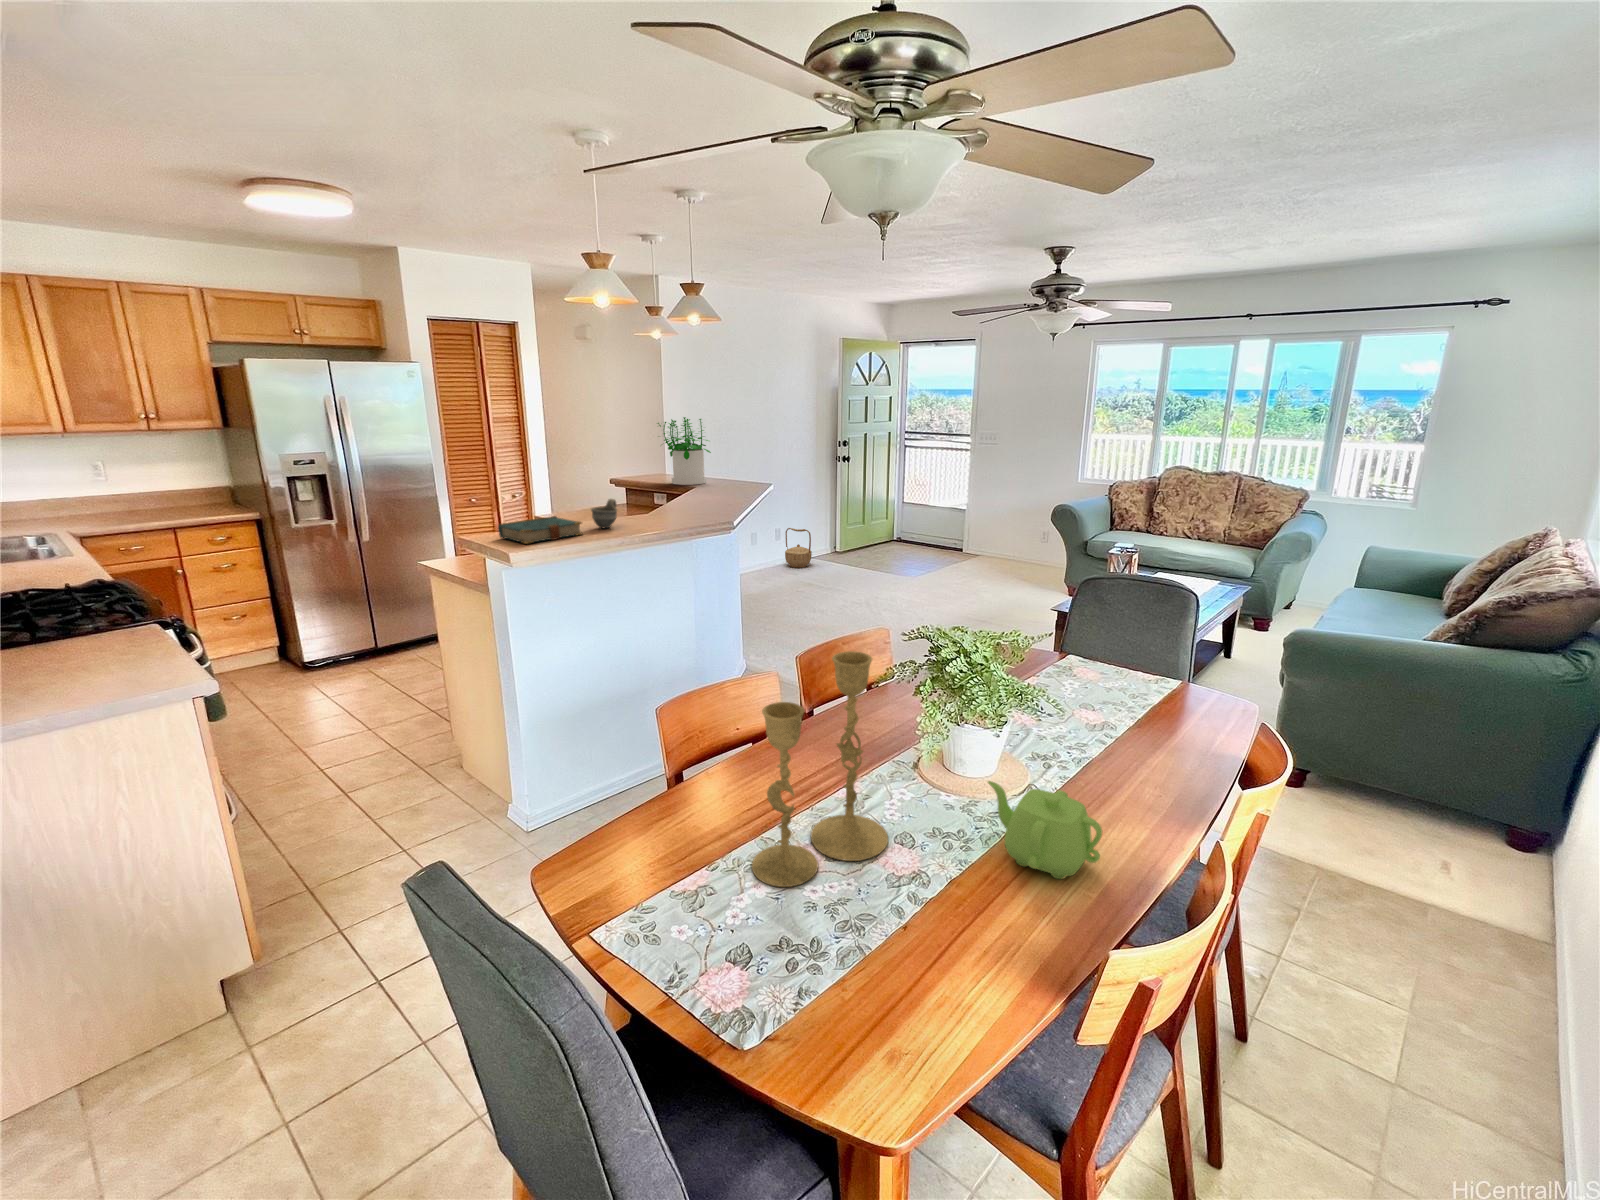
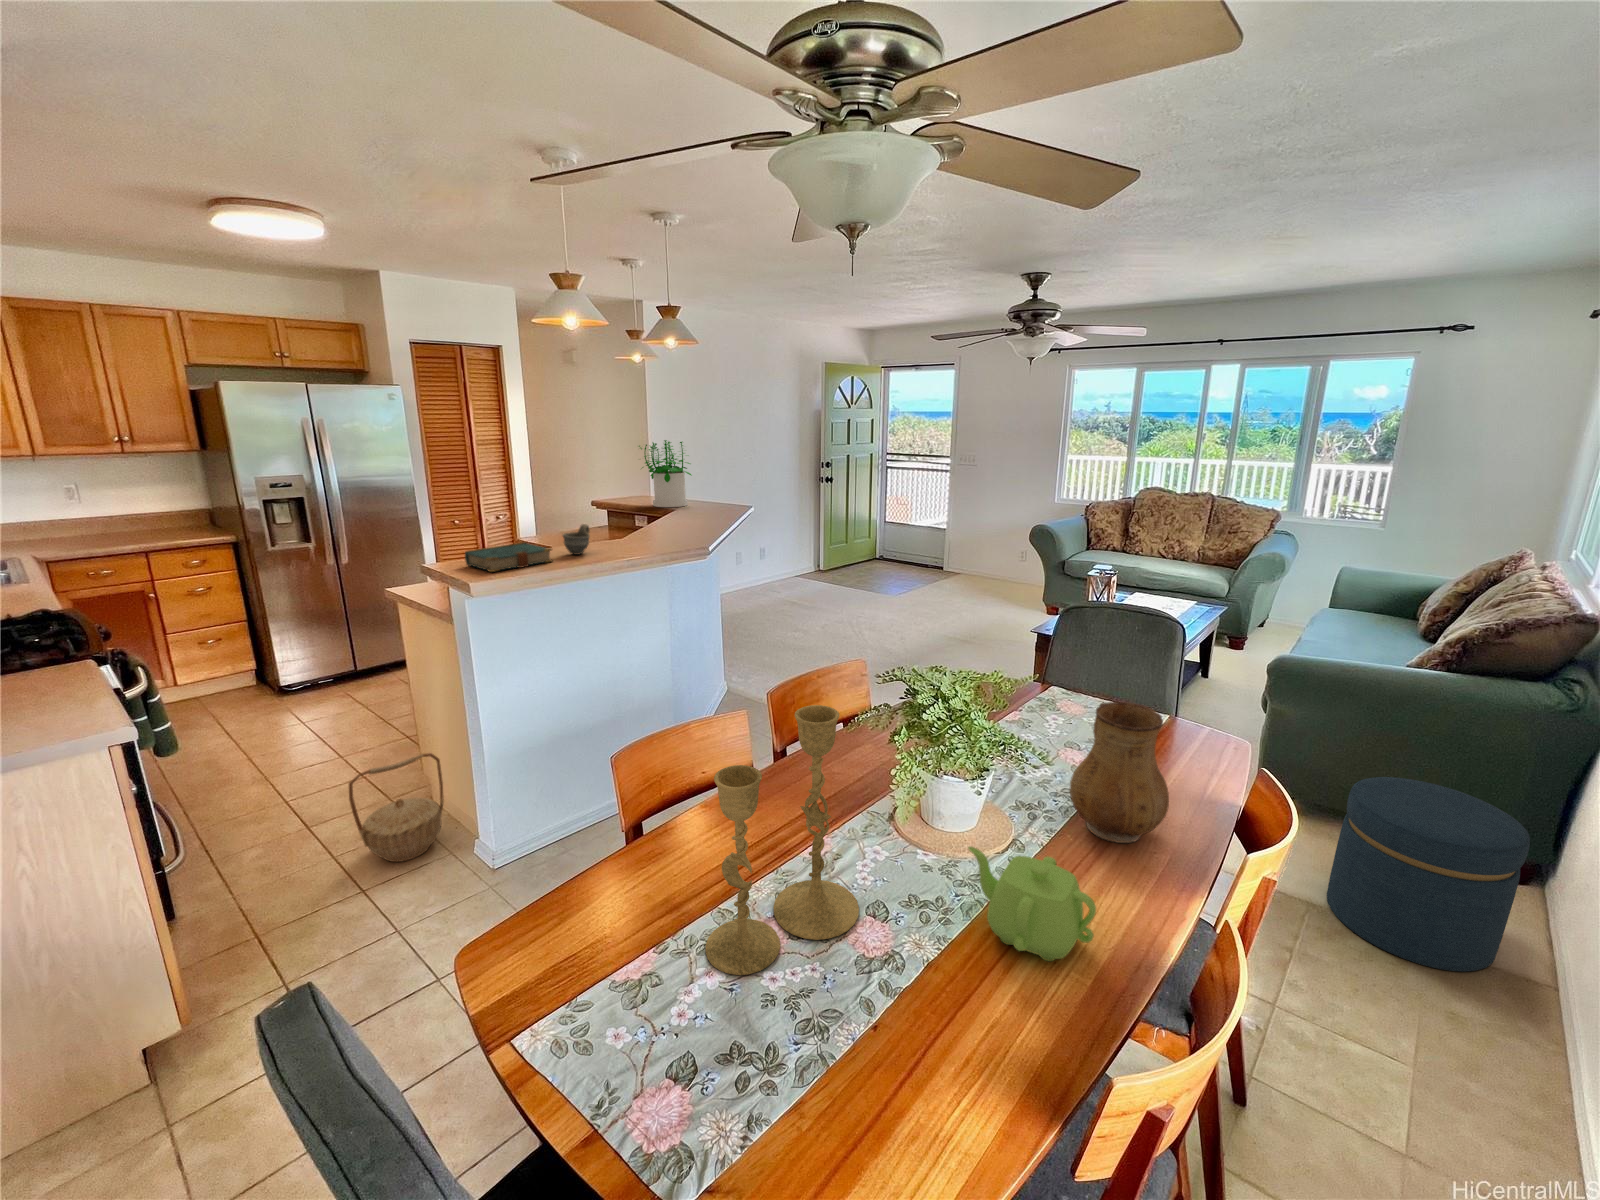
basket: present [785,528,812,568] -> present [349,753,444,862]
ceramic pitcher: none [1083,657,1174,788] -> present [1070,702,1169,843]
ottoman: none [1338,746,1533,930] -> present [1327,777,1530,972]

